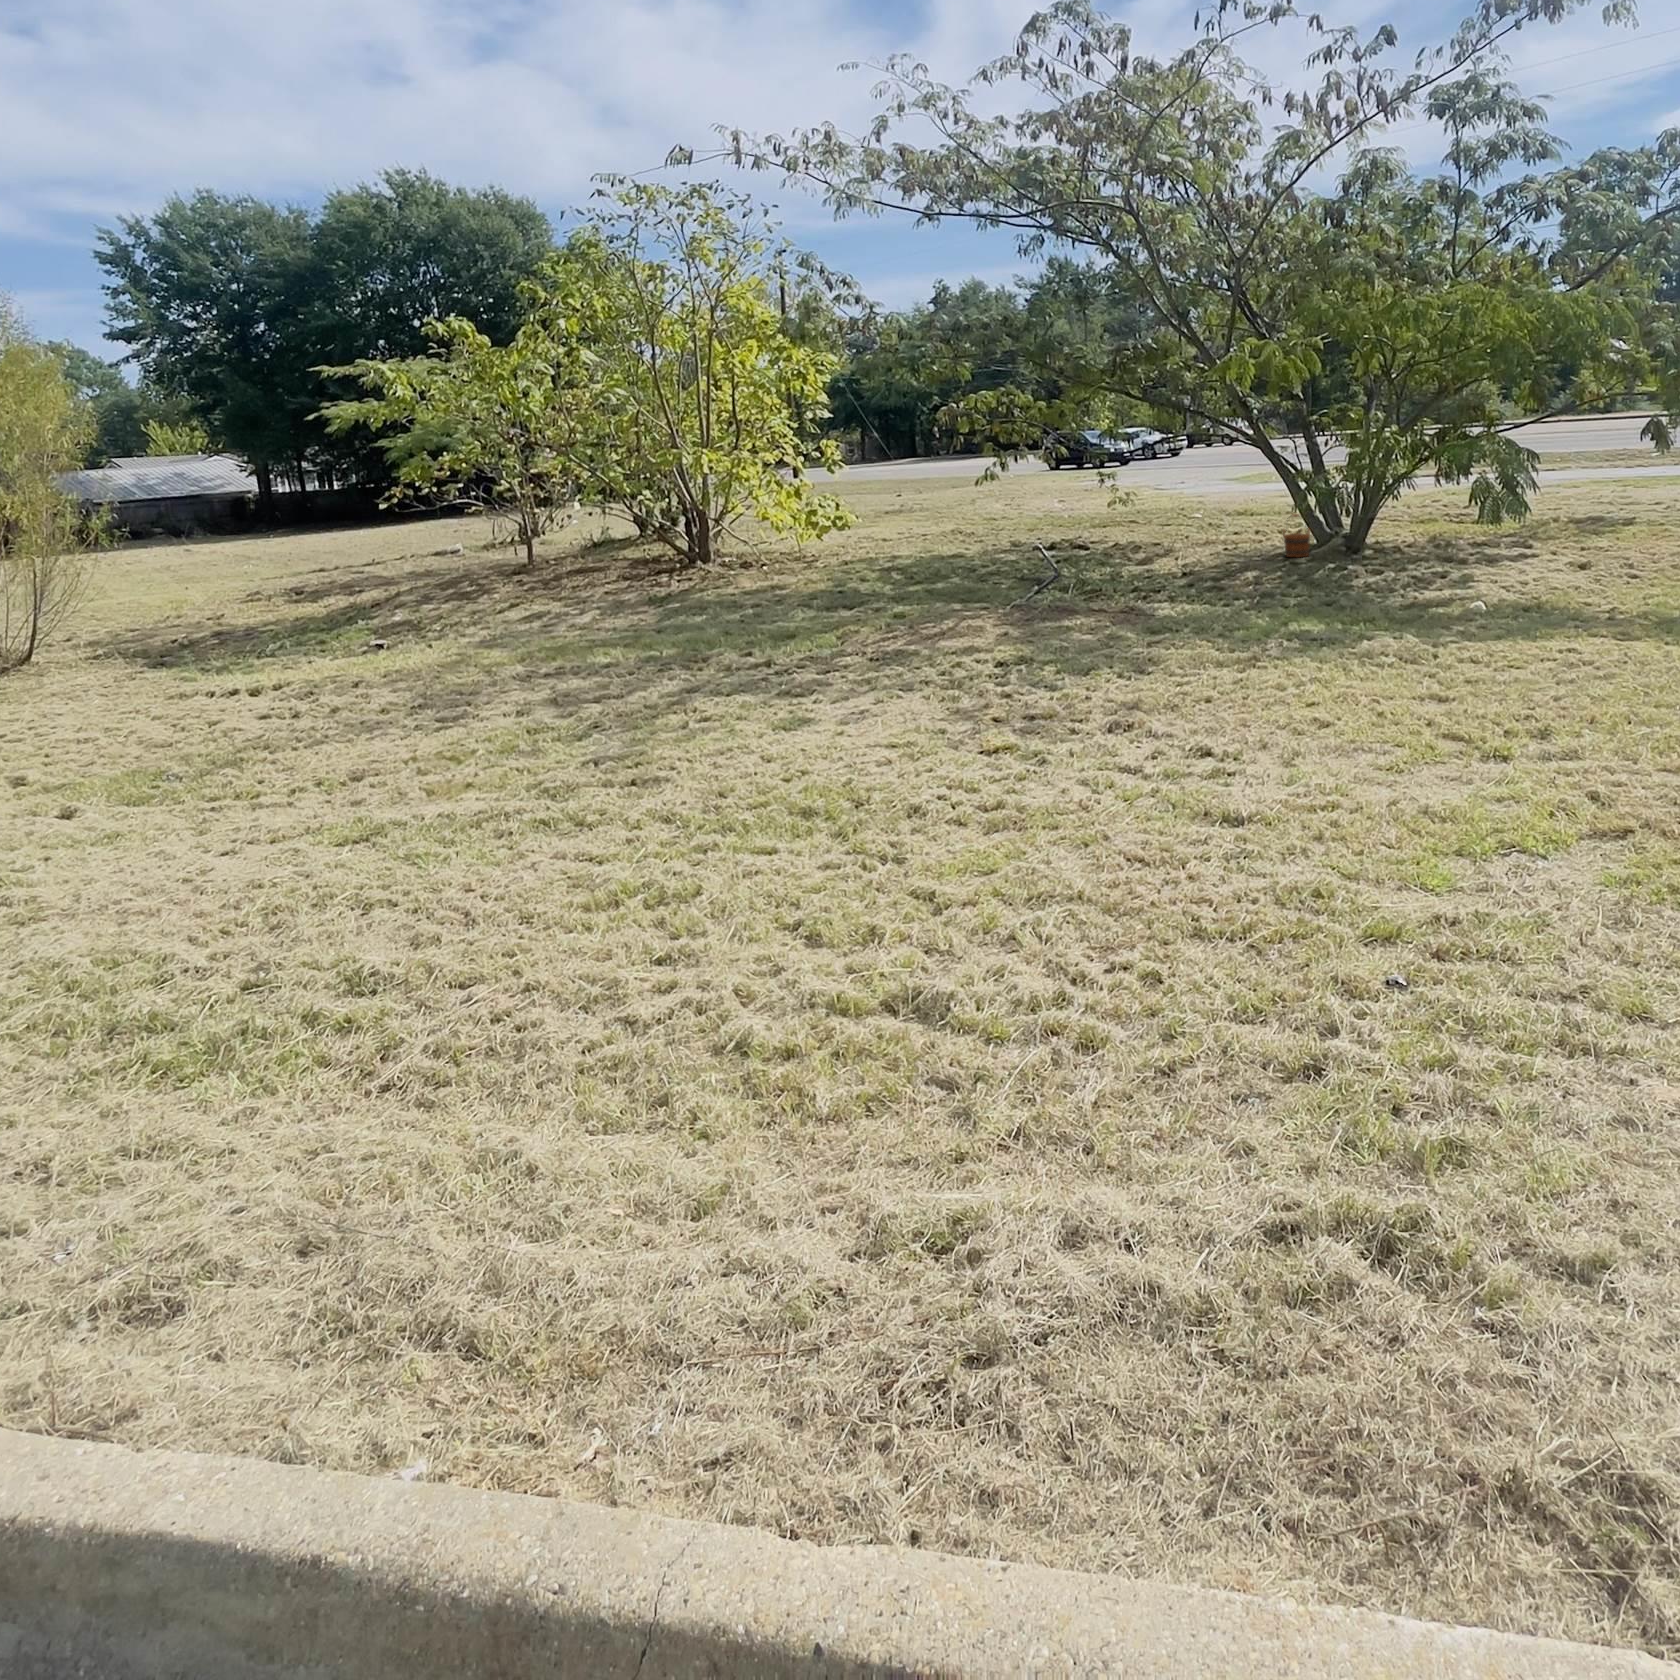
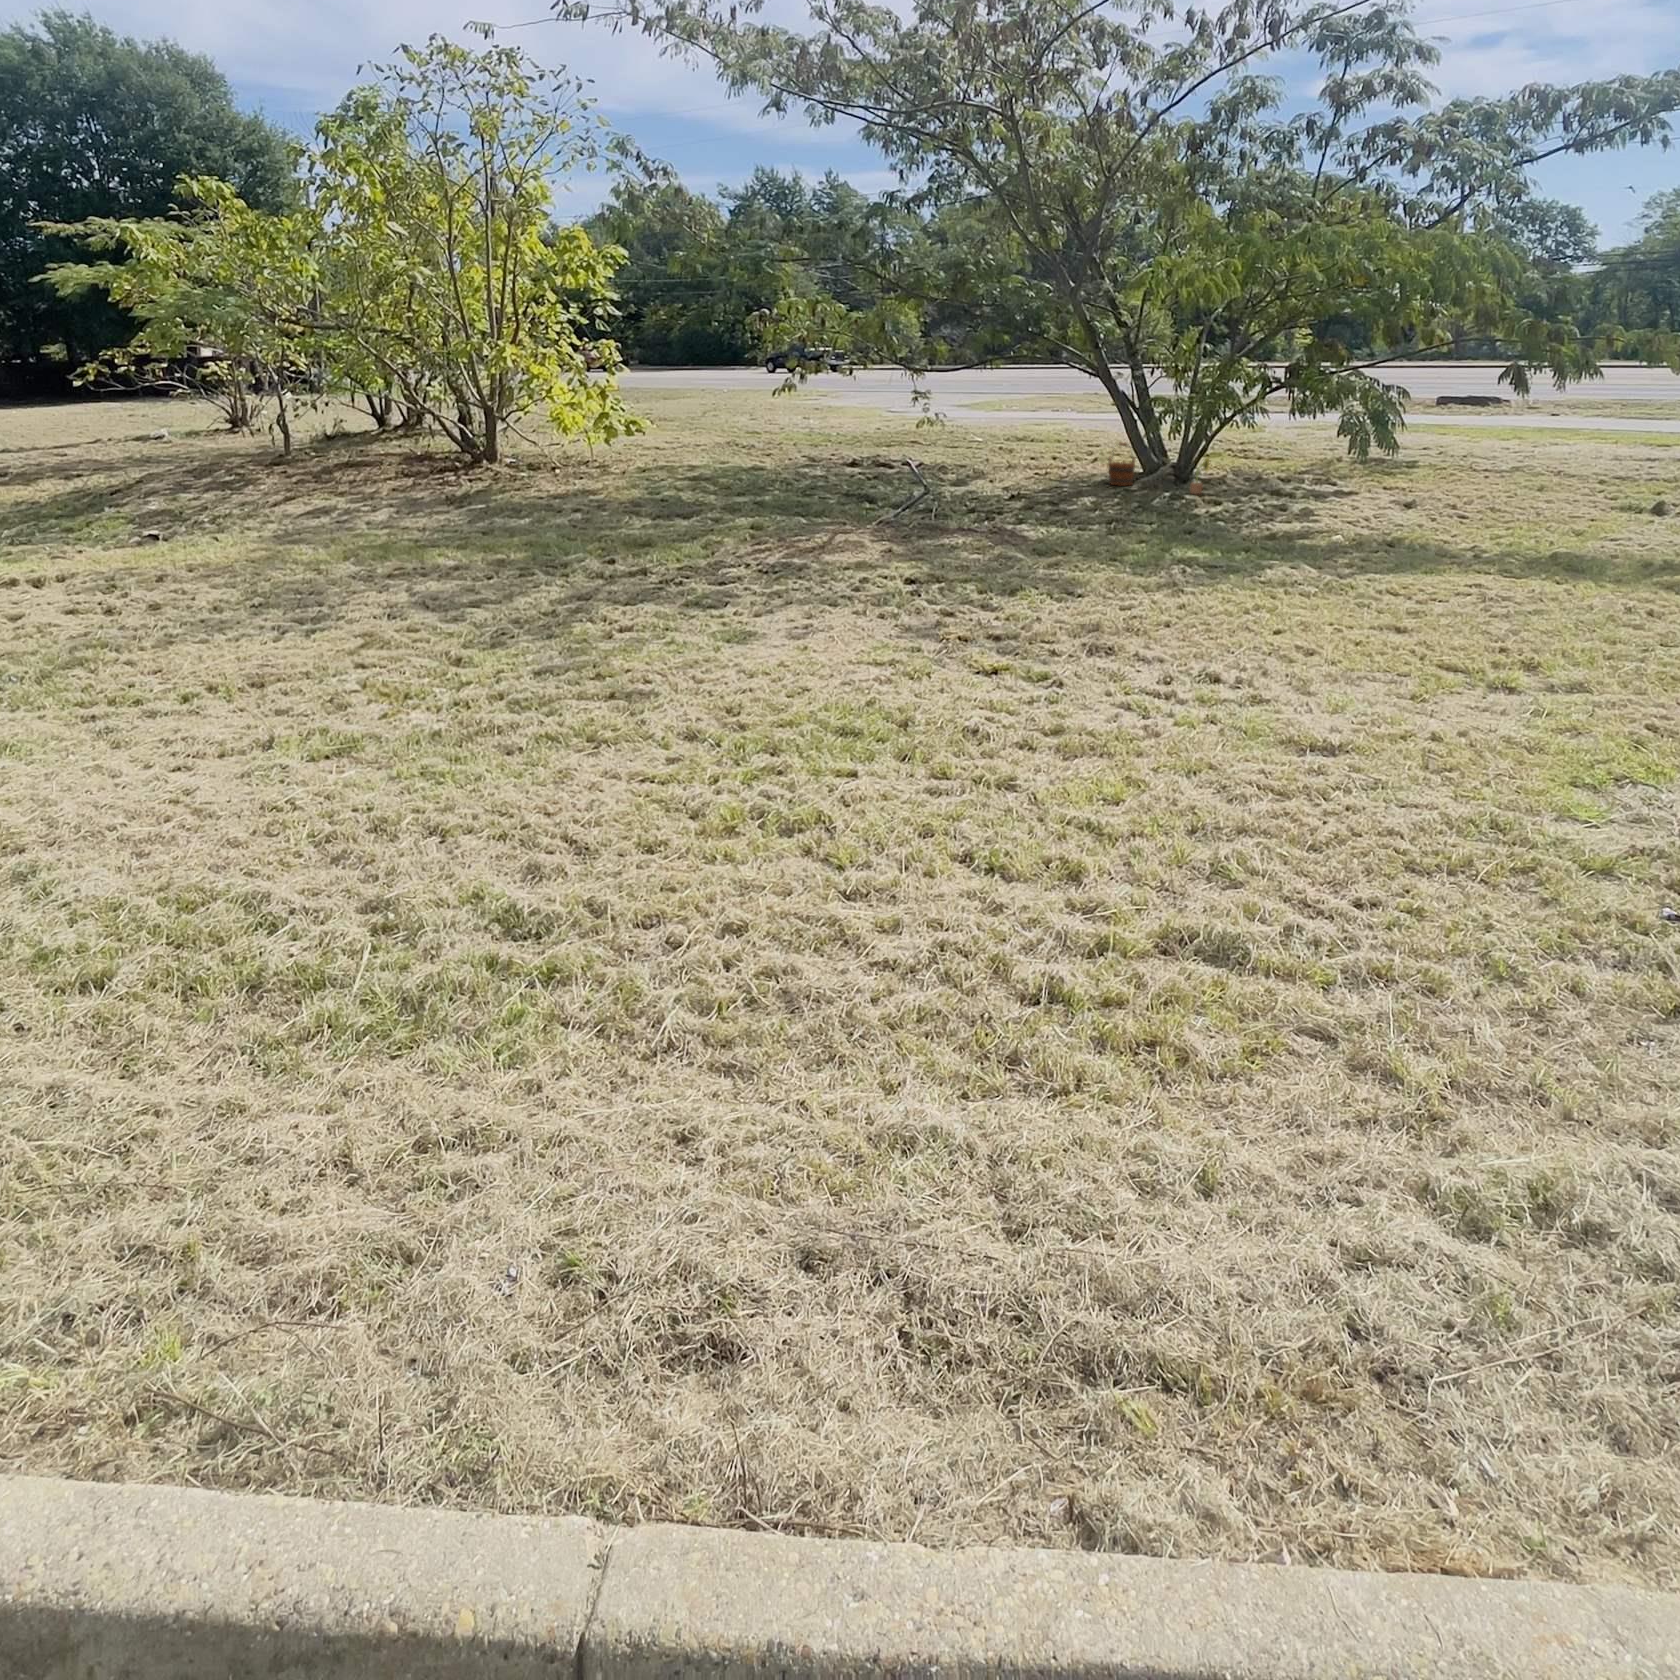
decorative plant: none [1360,524,1380,563] -> present [1190,458,1209,494]

